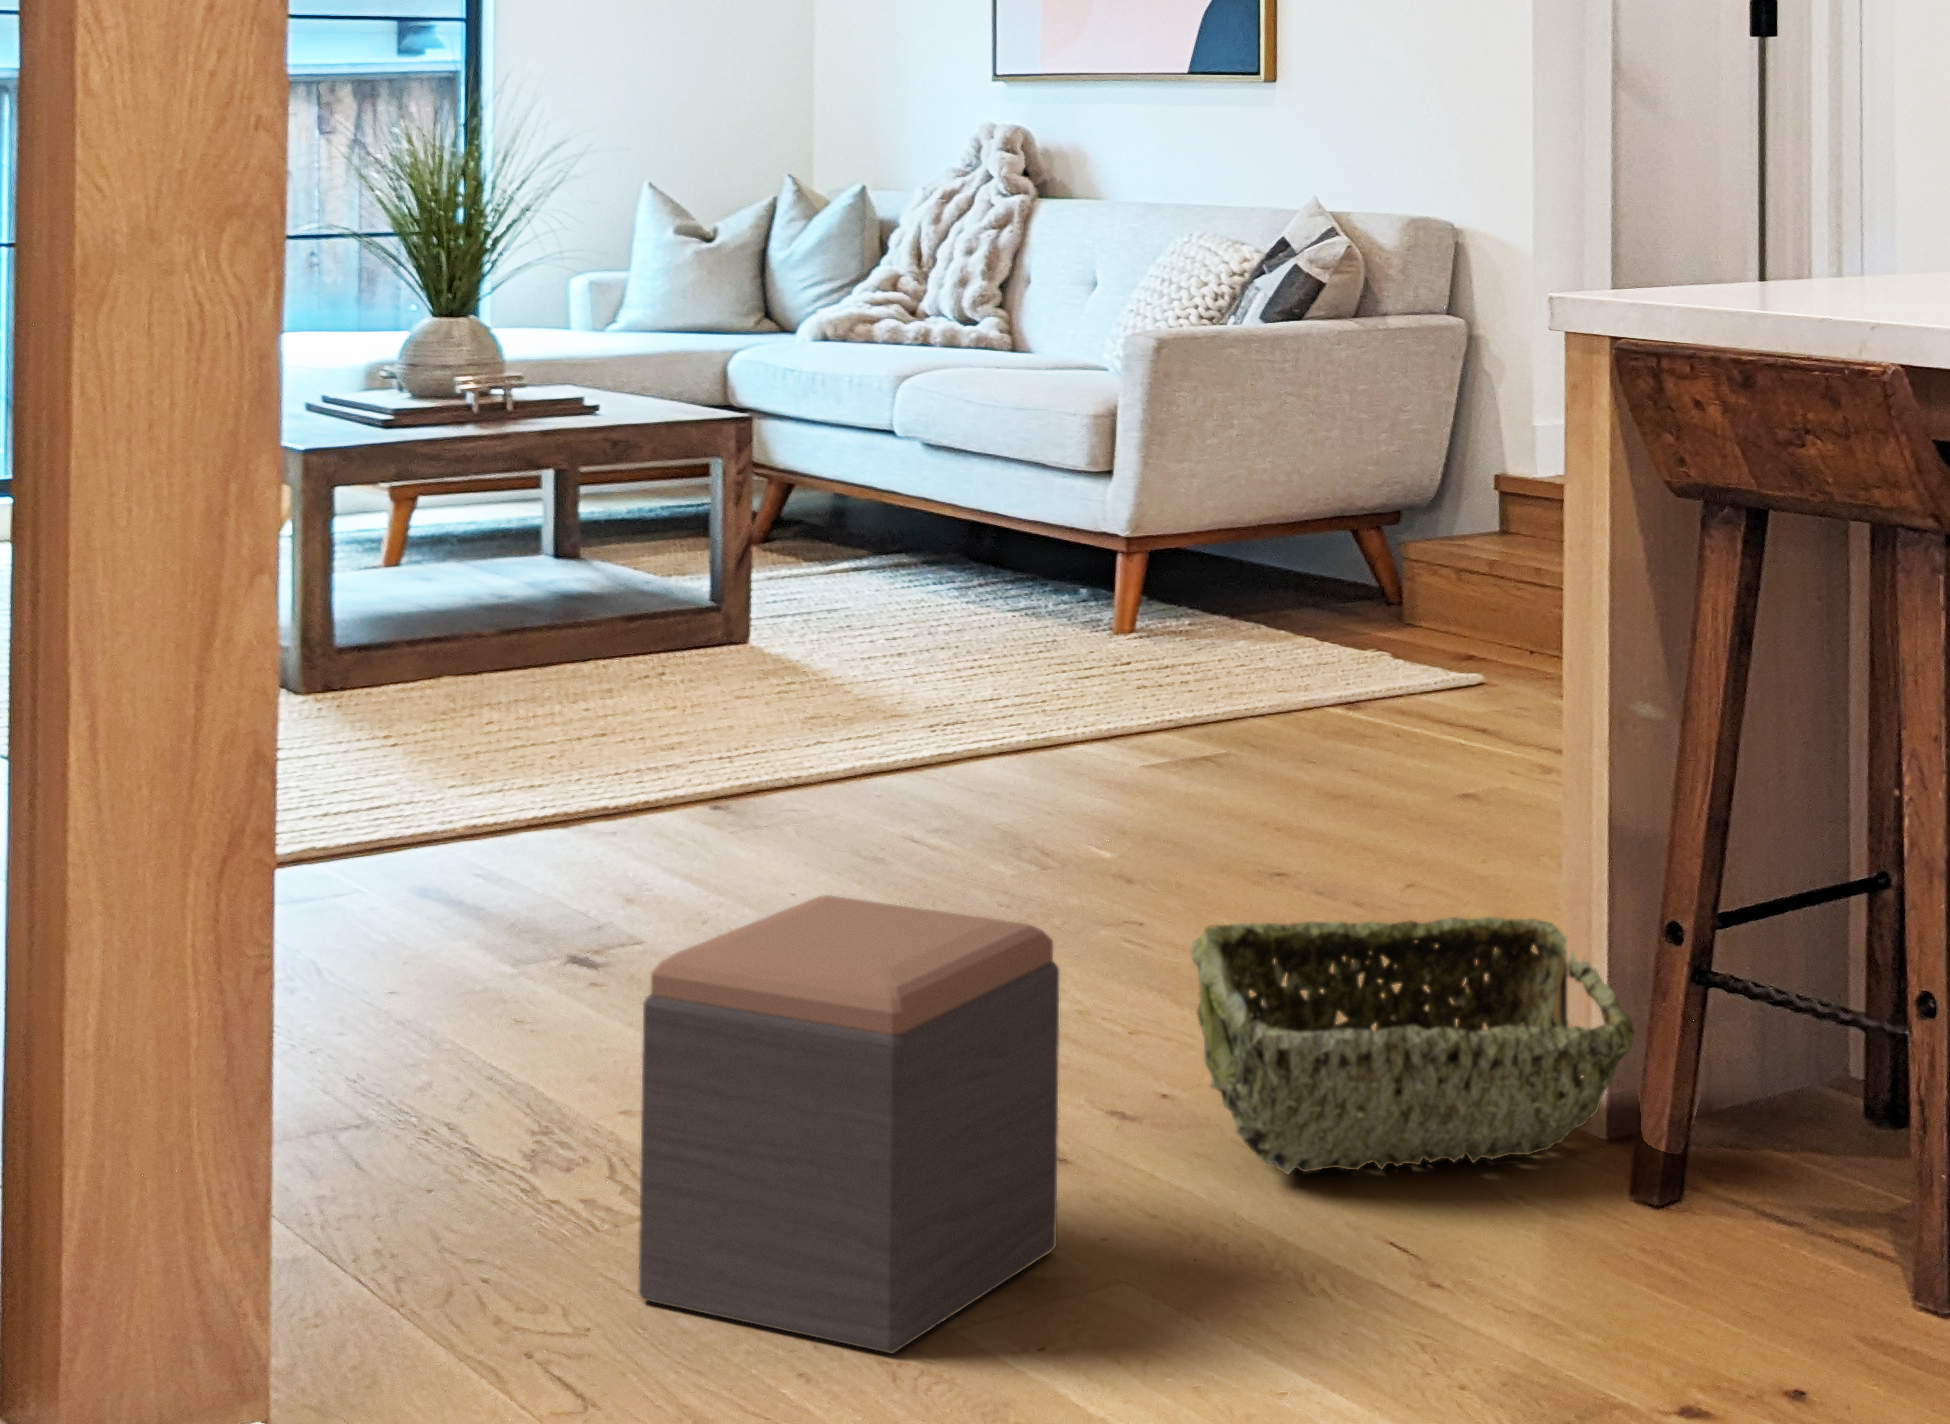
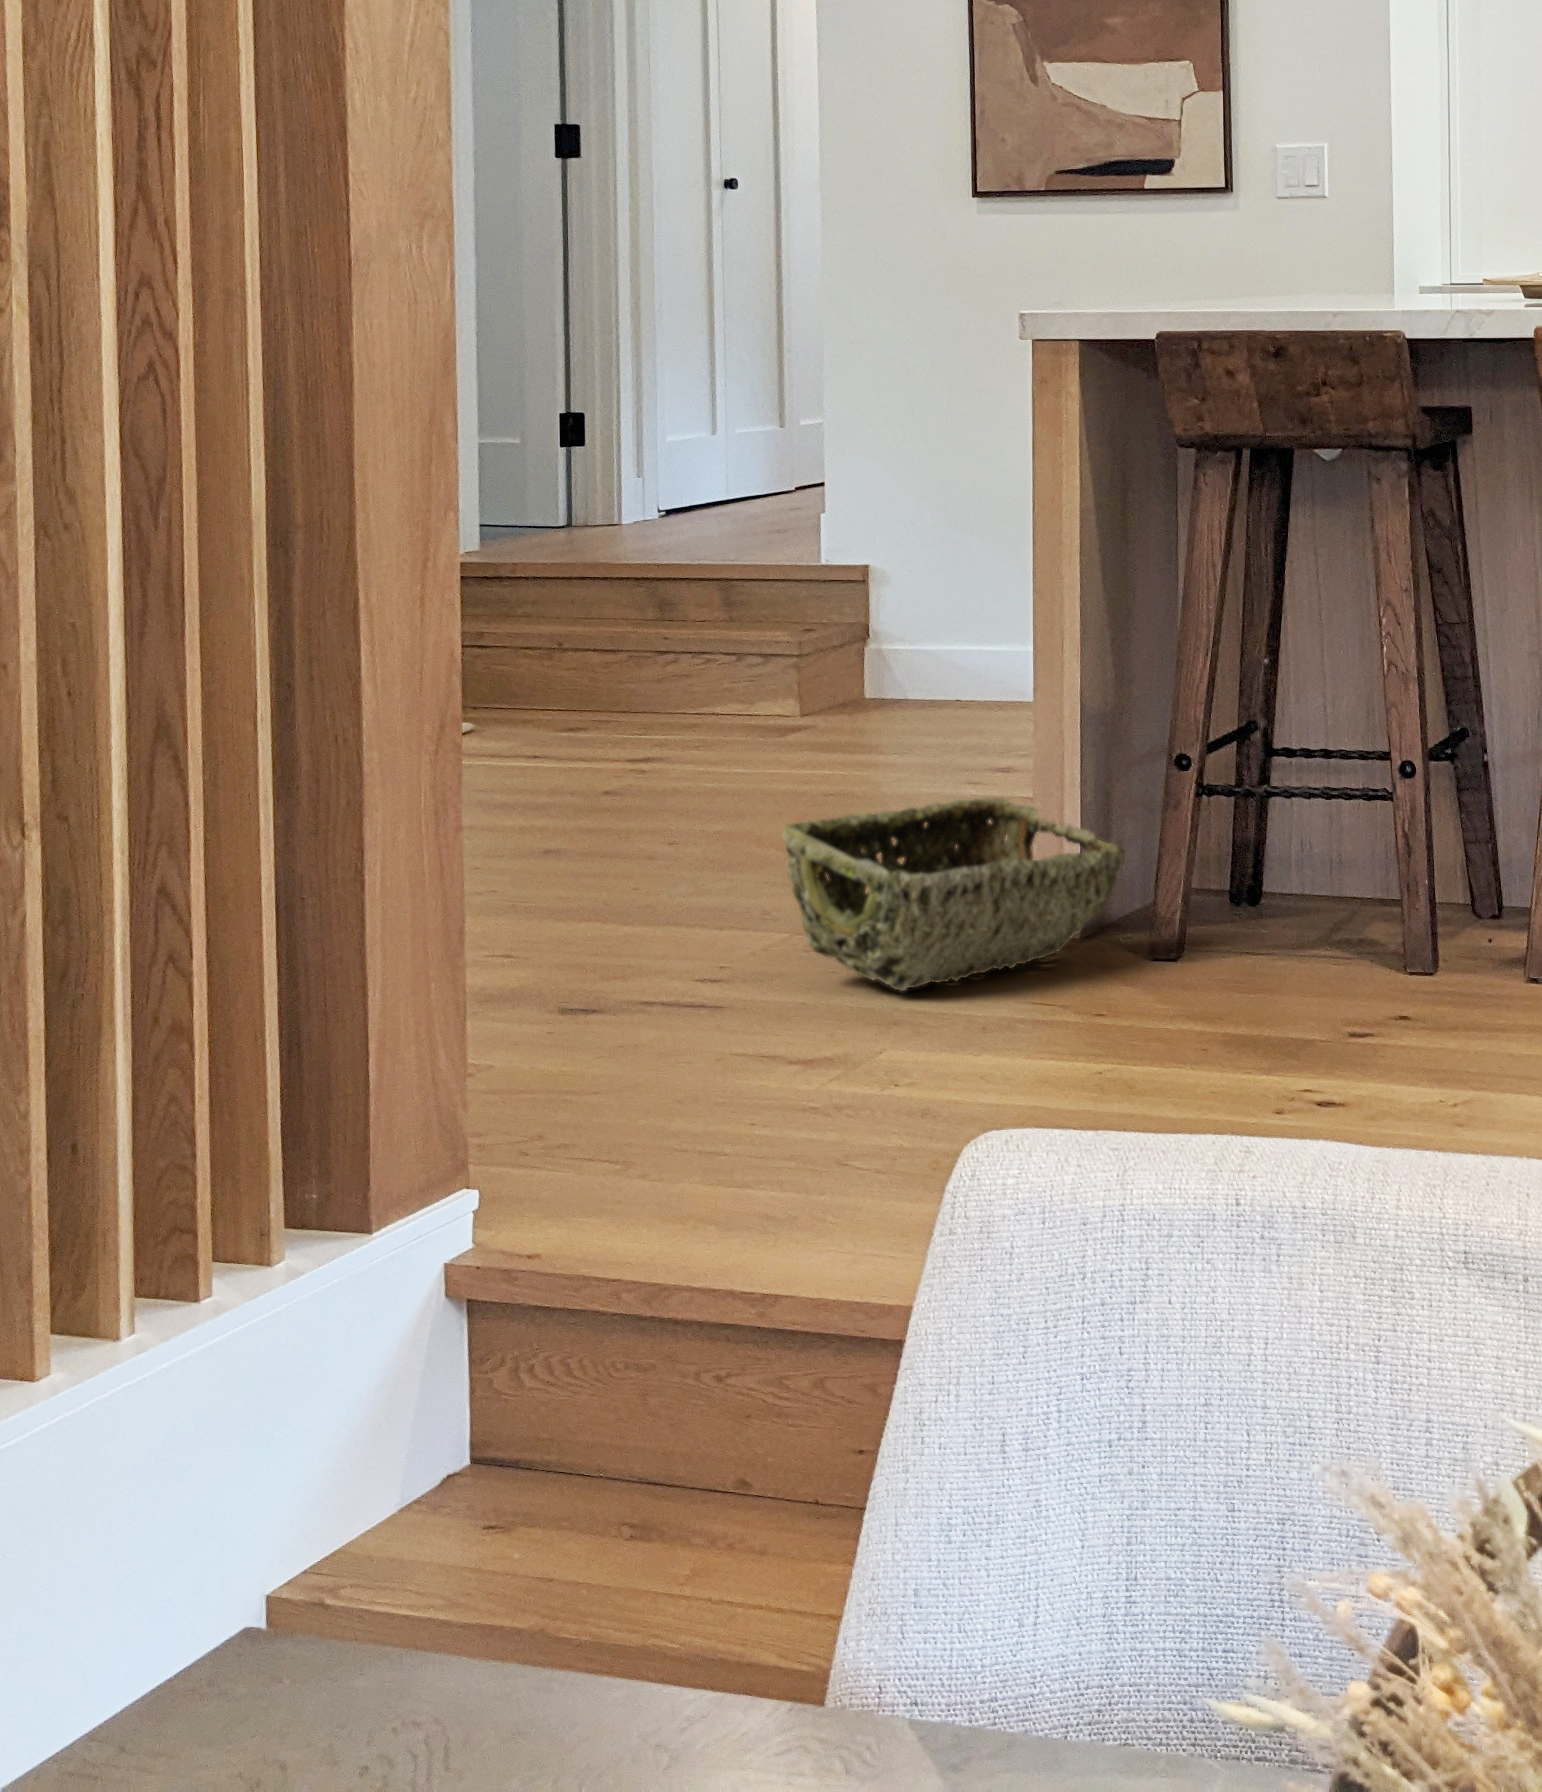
footstool: present [638,895,1059,1354] -> none [553,801,816,1122]

